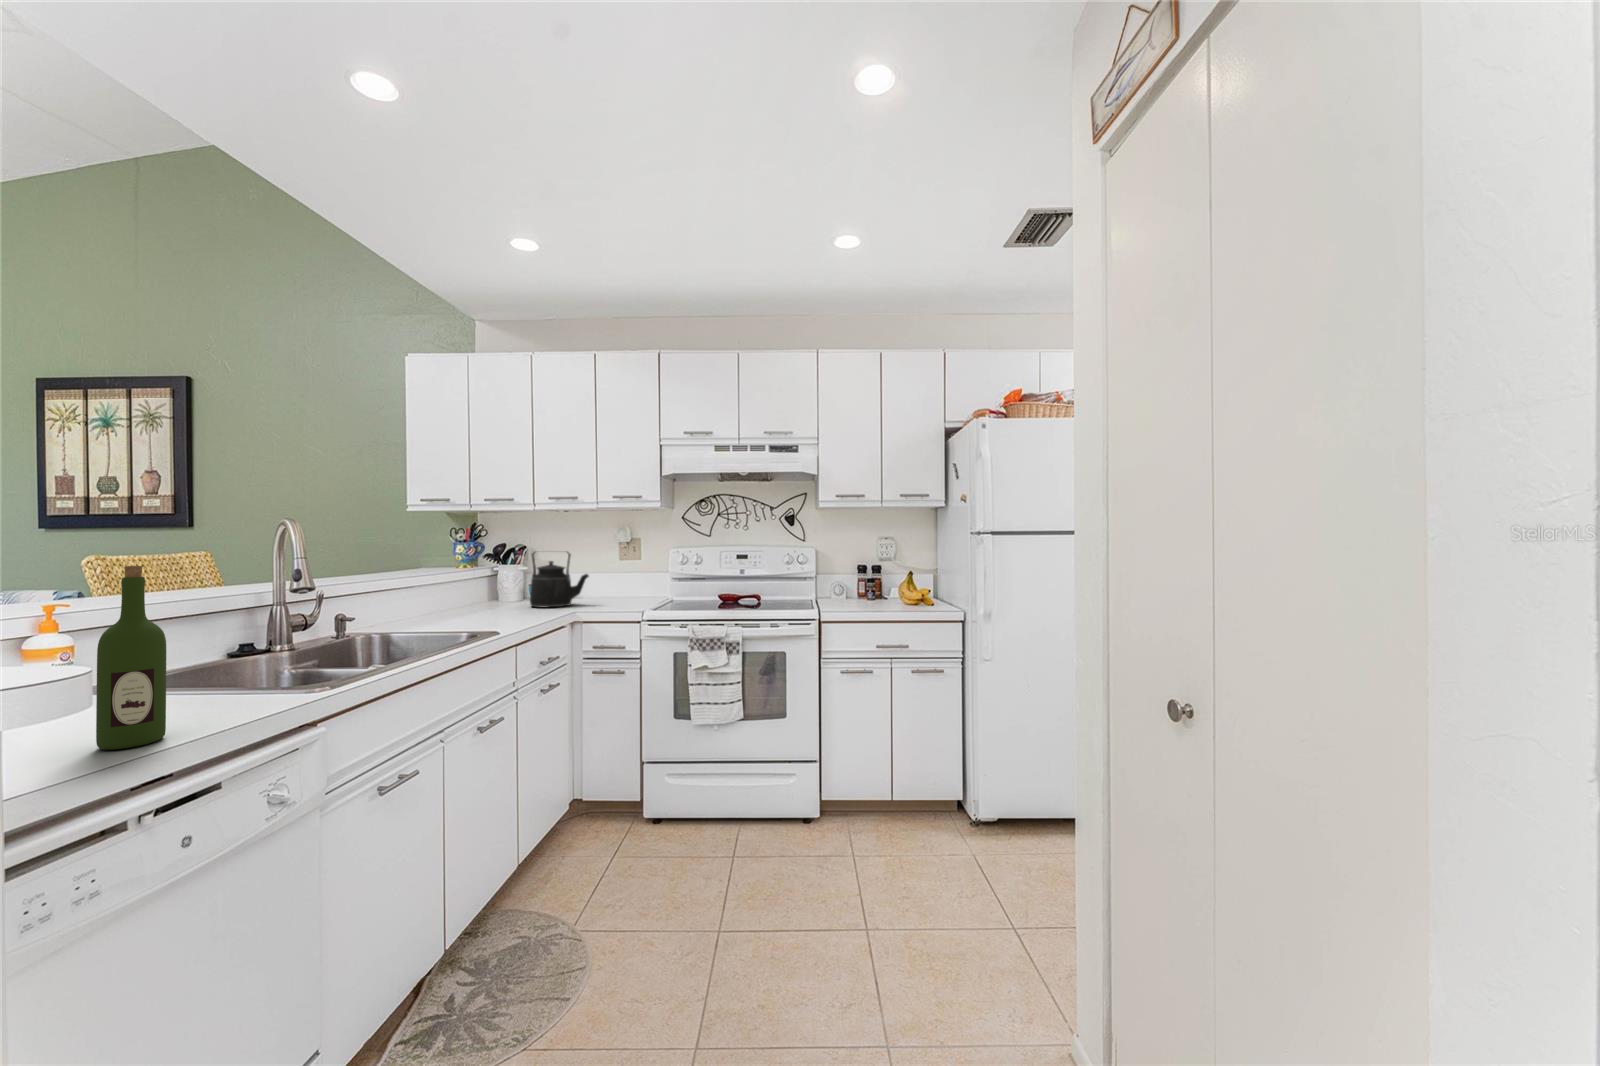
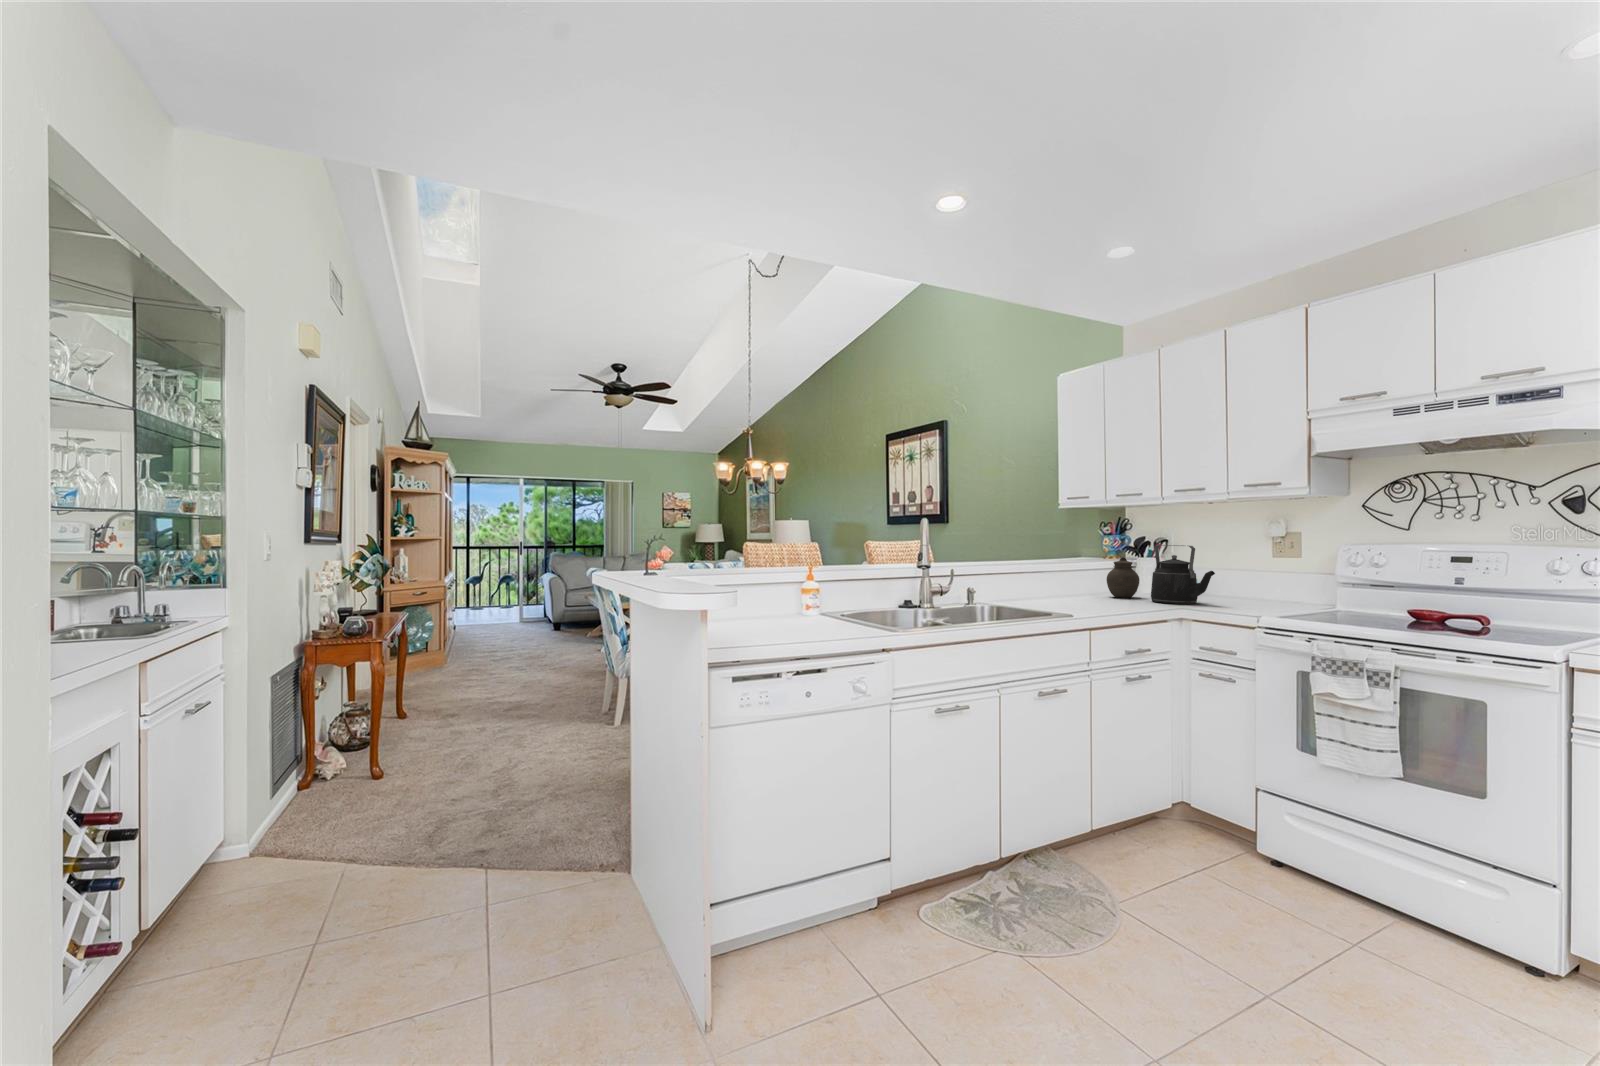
jar: none [478,565,512,607] -> present [1107,557,1139,598]
wine bottle: present [96,566,166,750] -> none [803,541,828,637]

